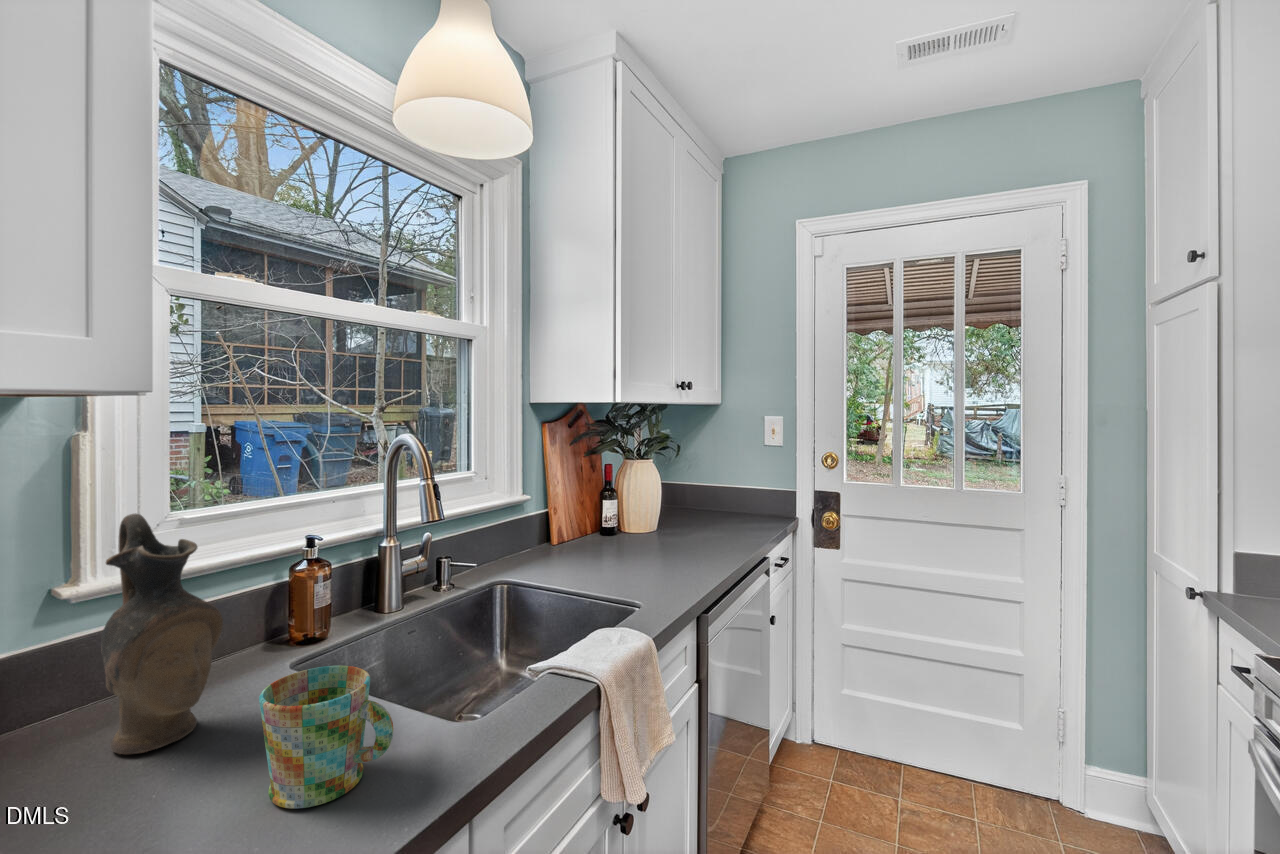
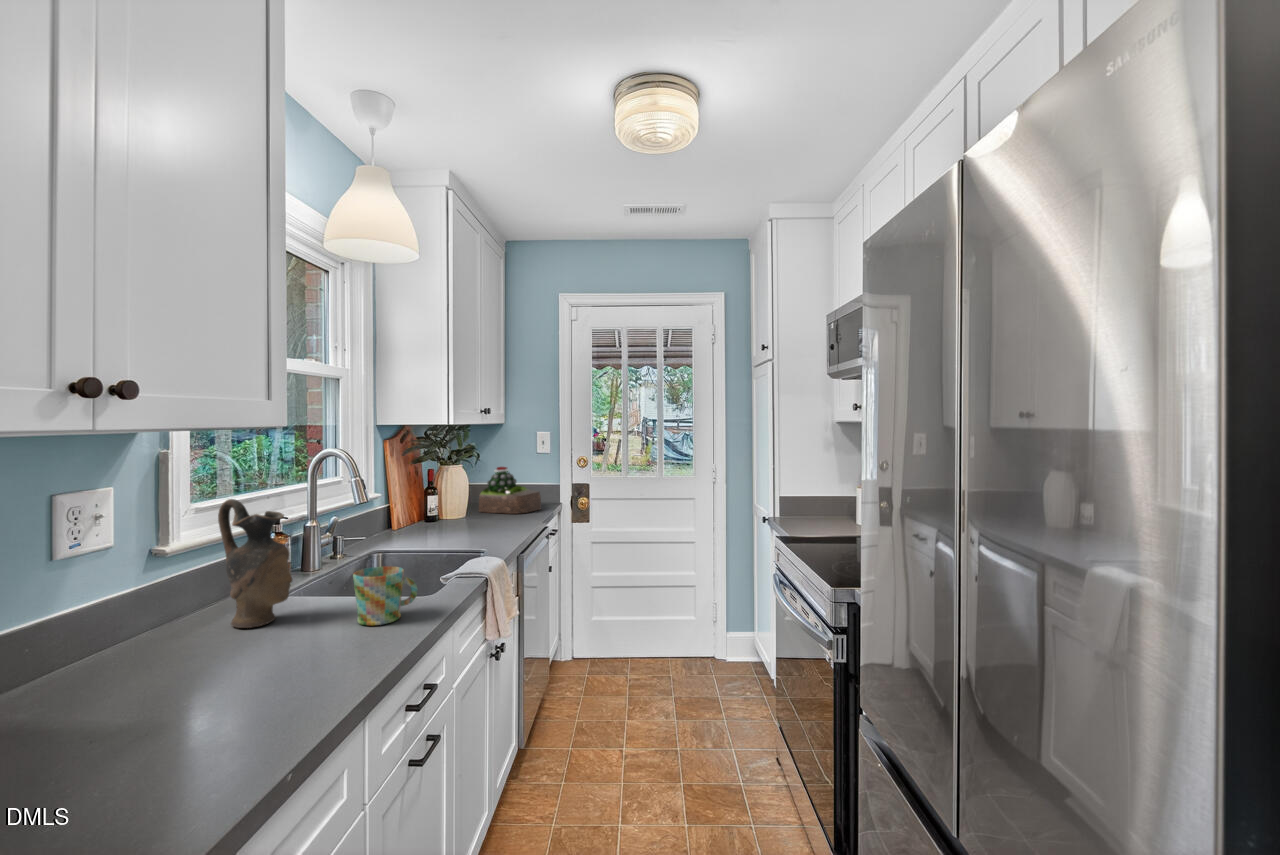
succulent plant: none [678,465,765,533] -> present [479,467,541,514]

